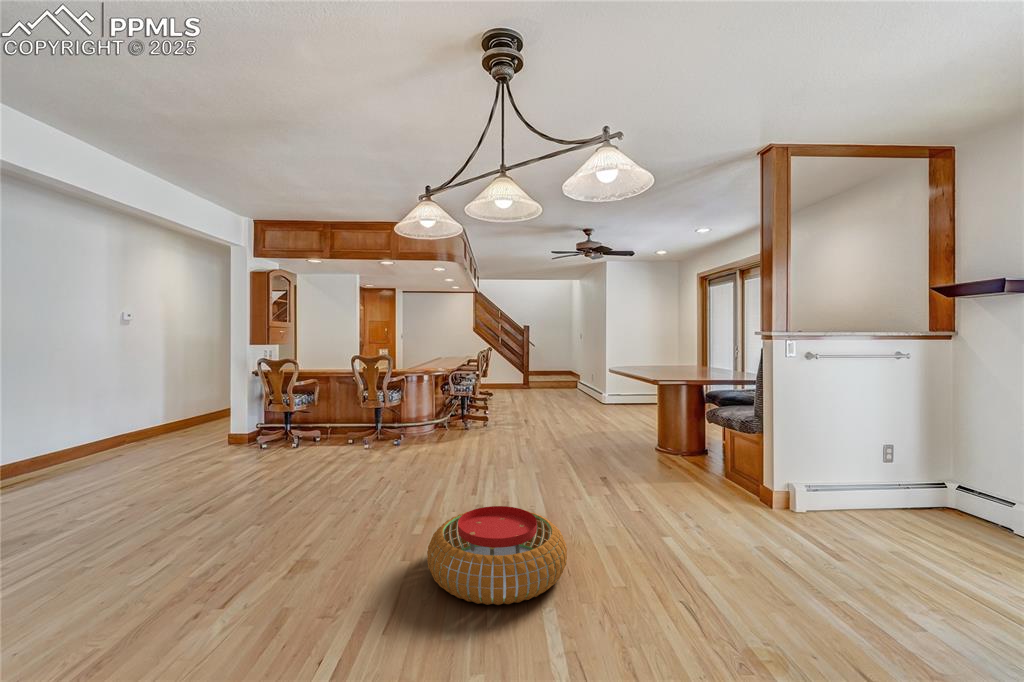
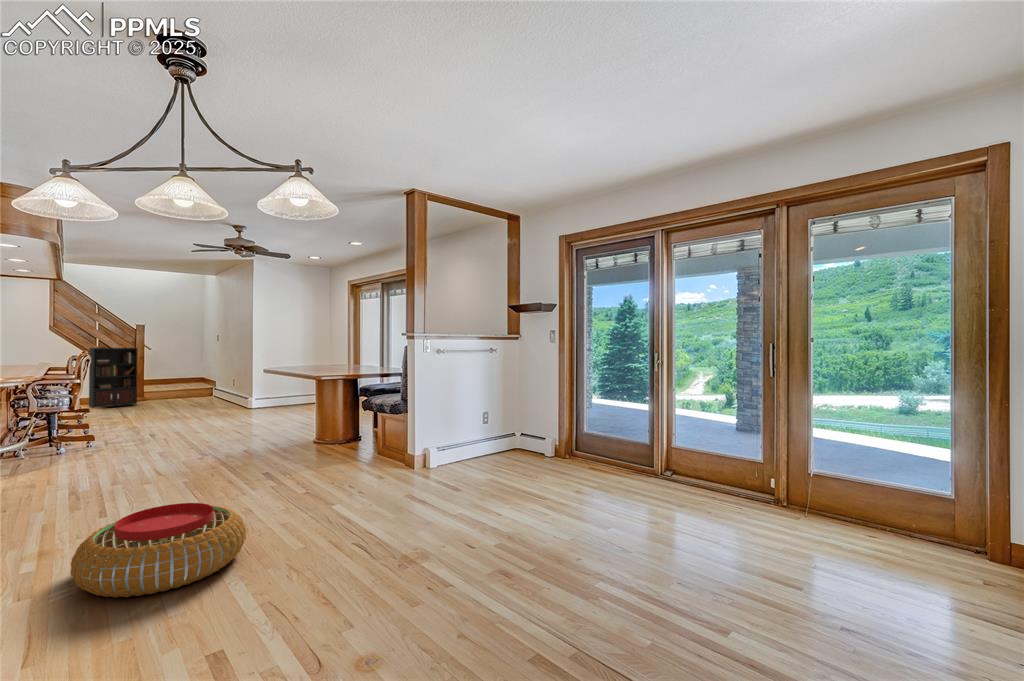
bookcase: none [496,347,526,392] -> present [89,348,138,408]

